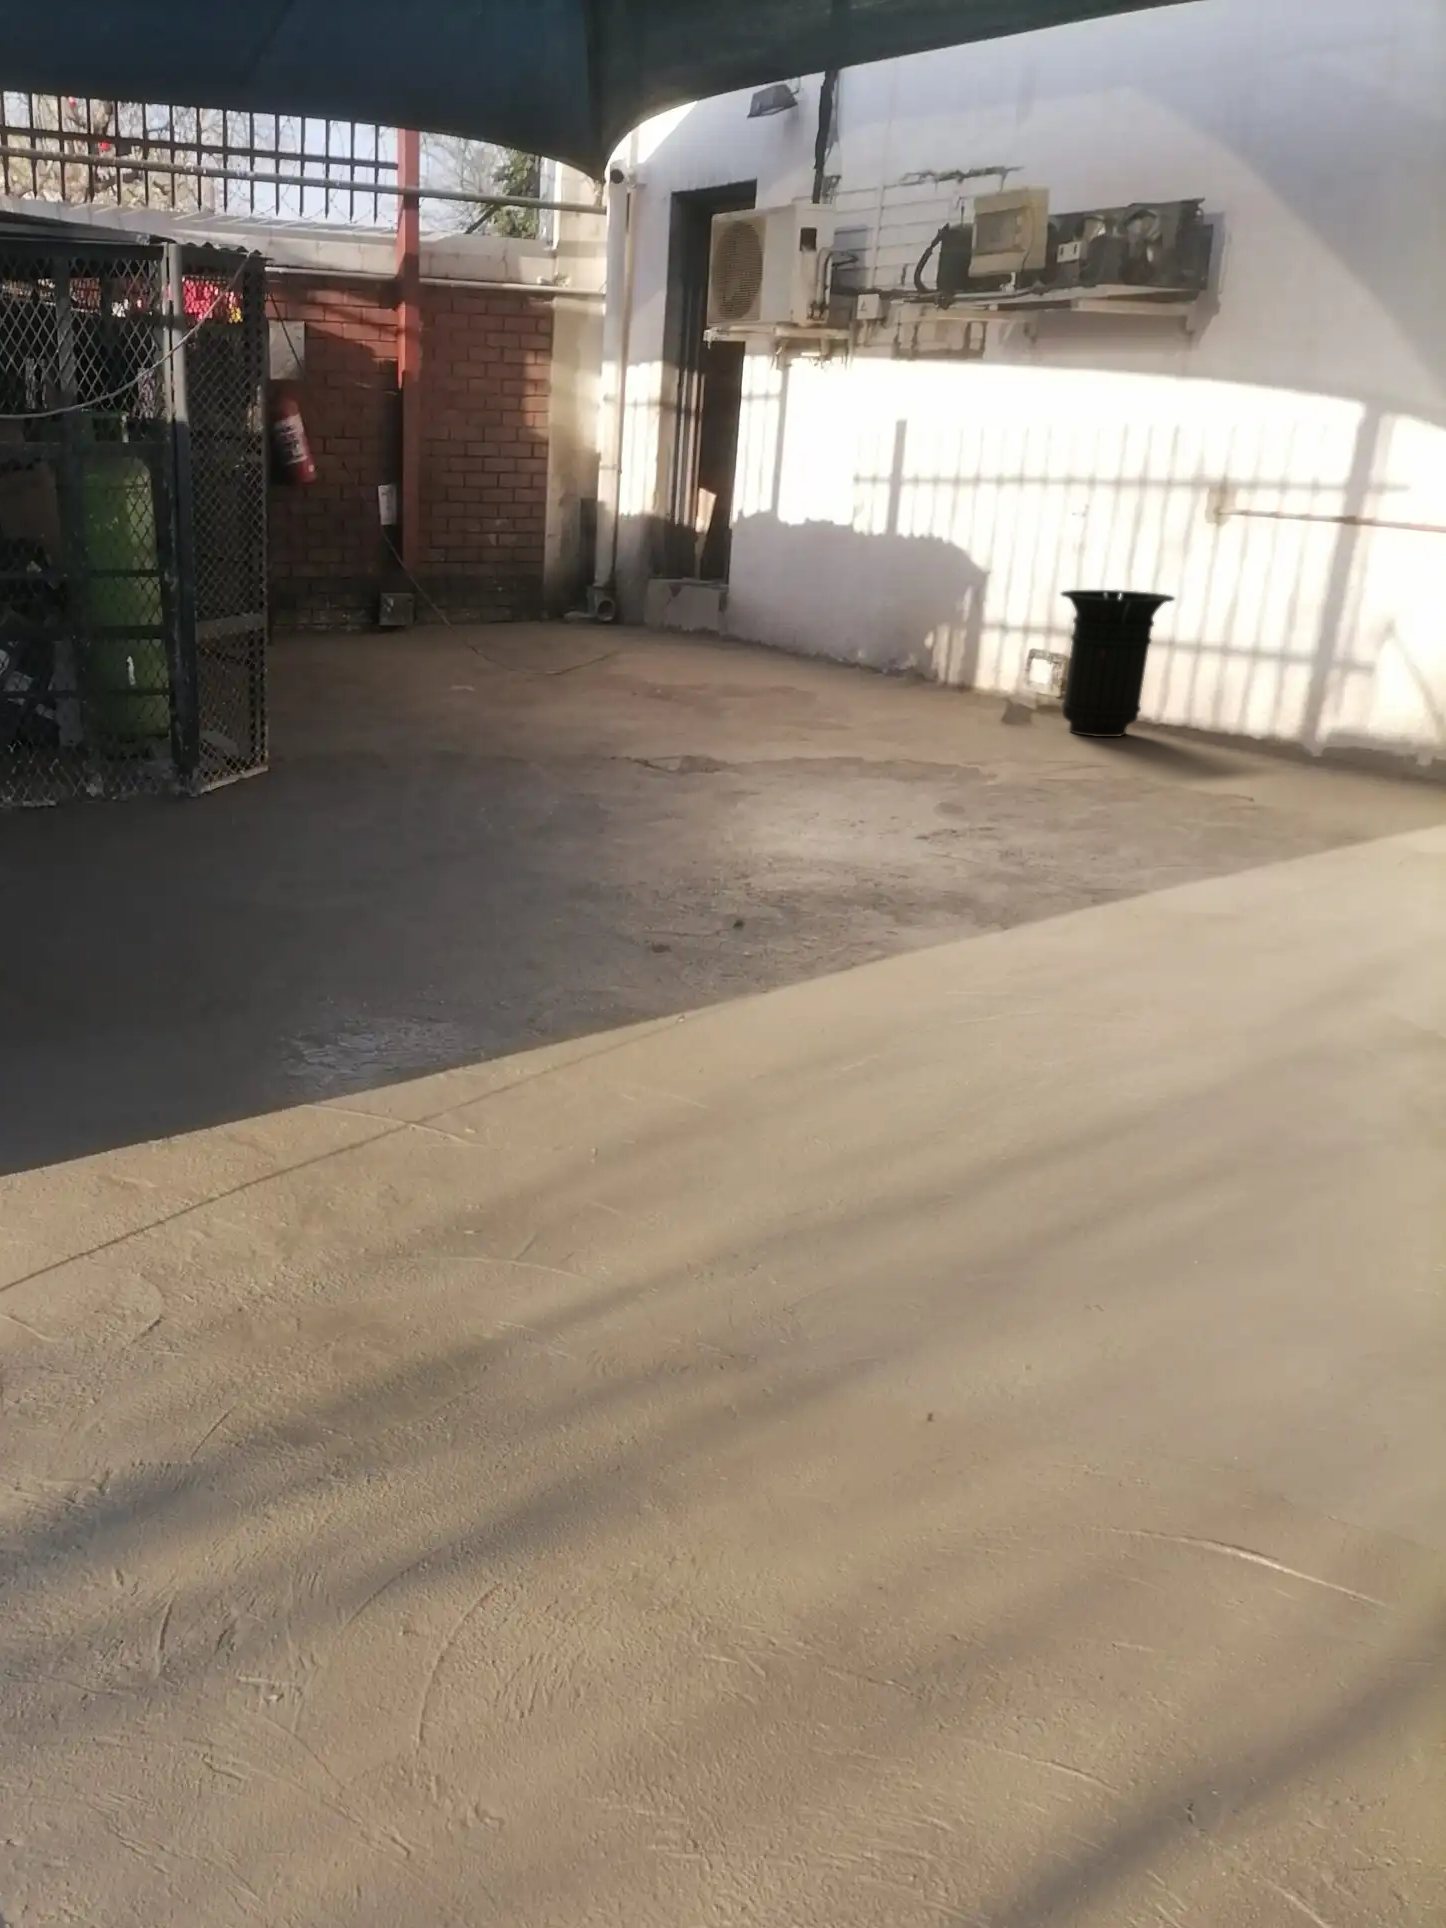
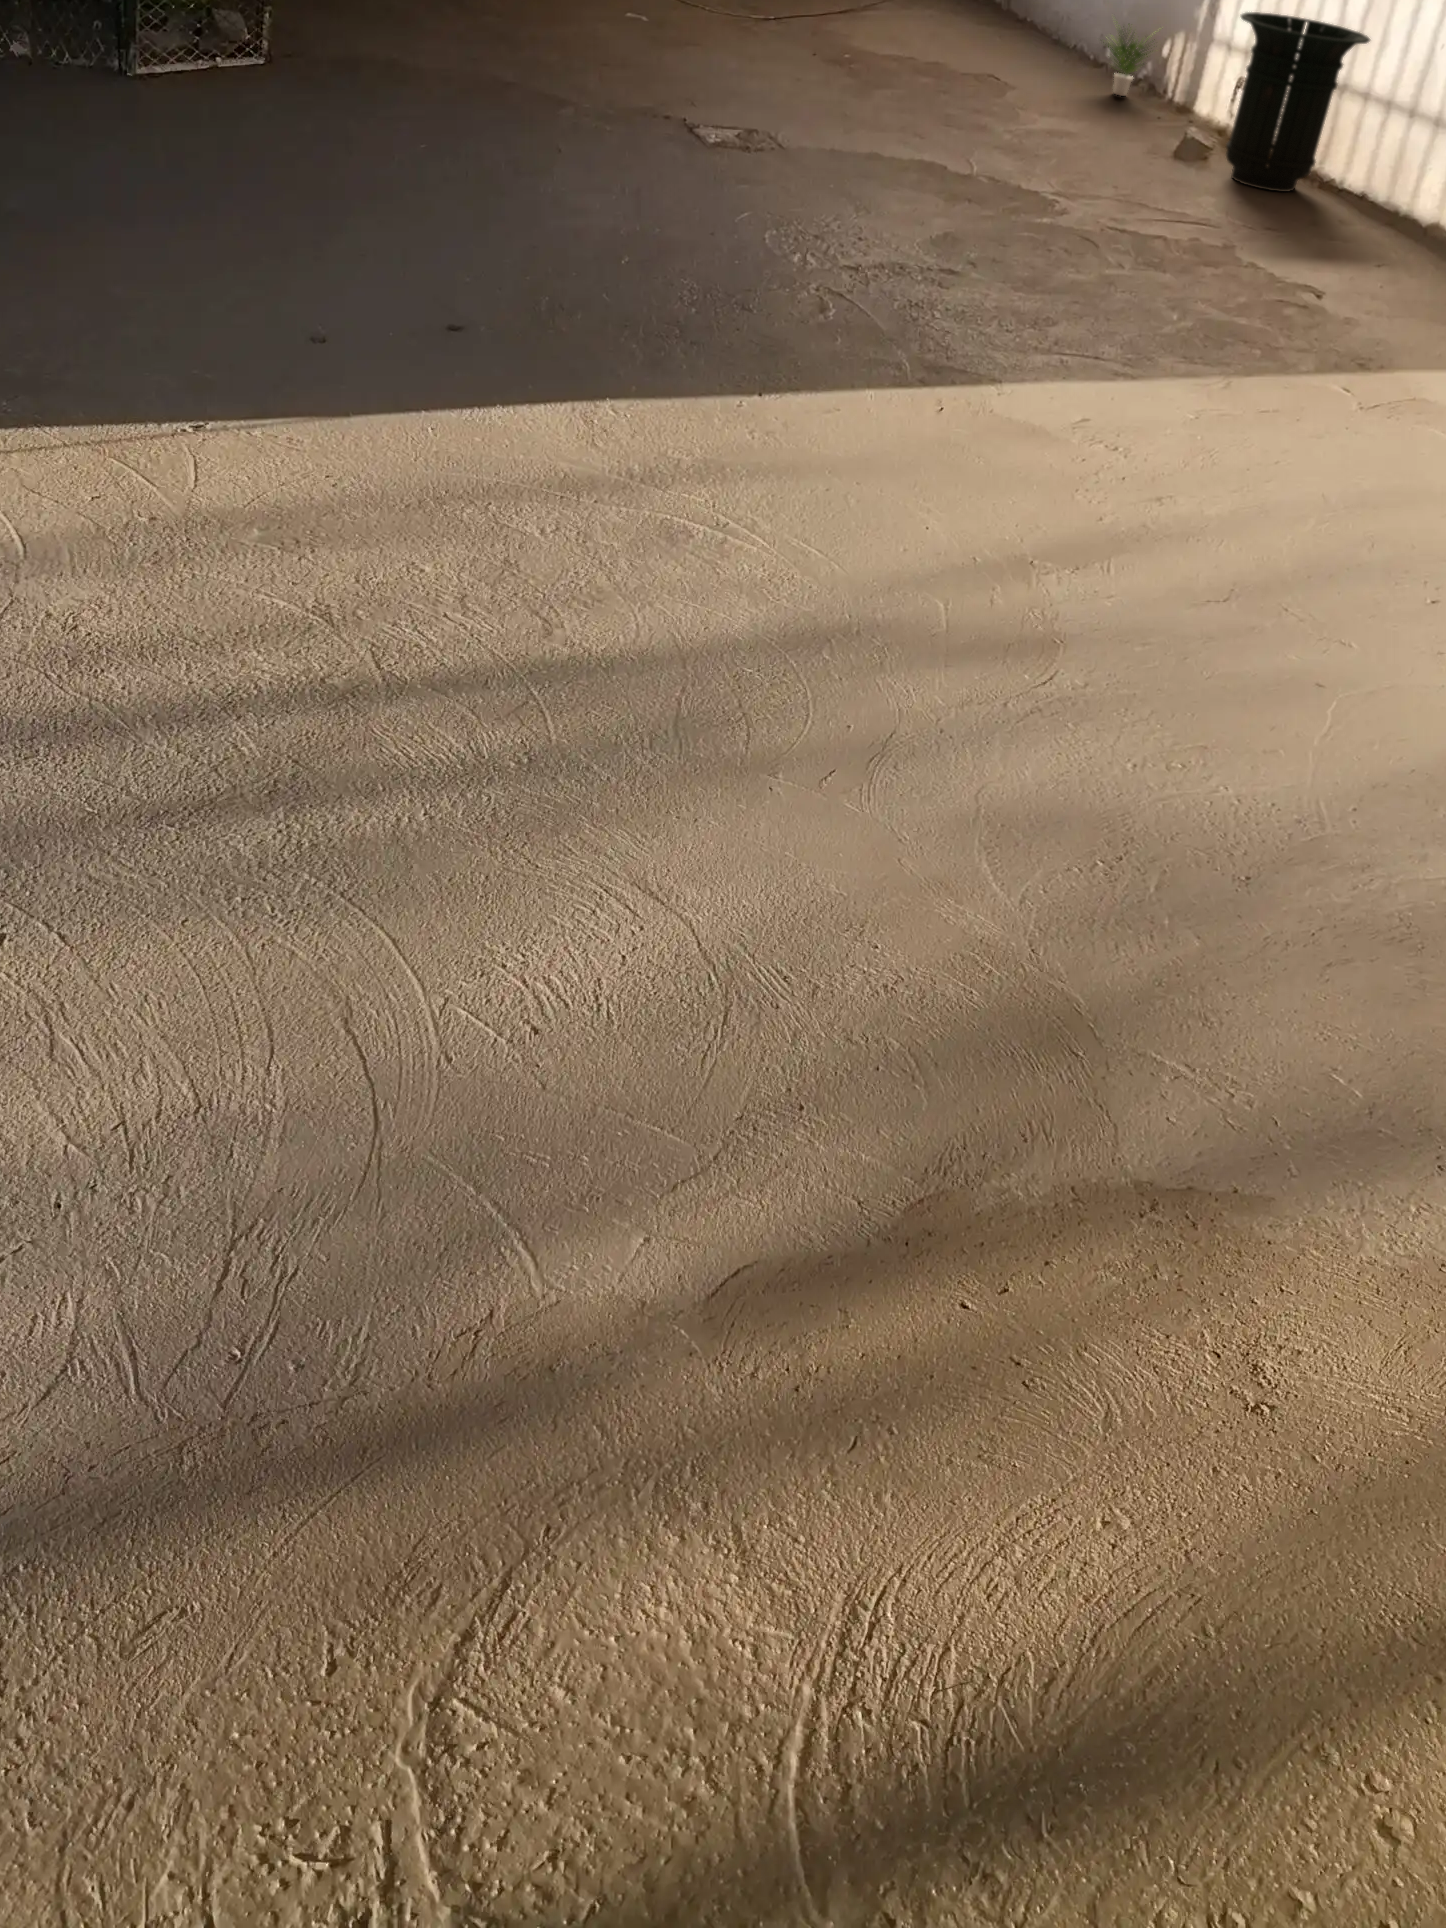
potted plant: none [875,618,934,689] -> present [1103,22,1155,96]

